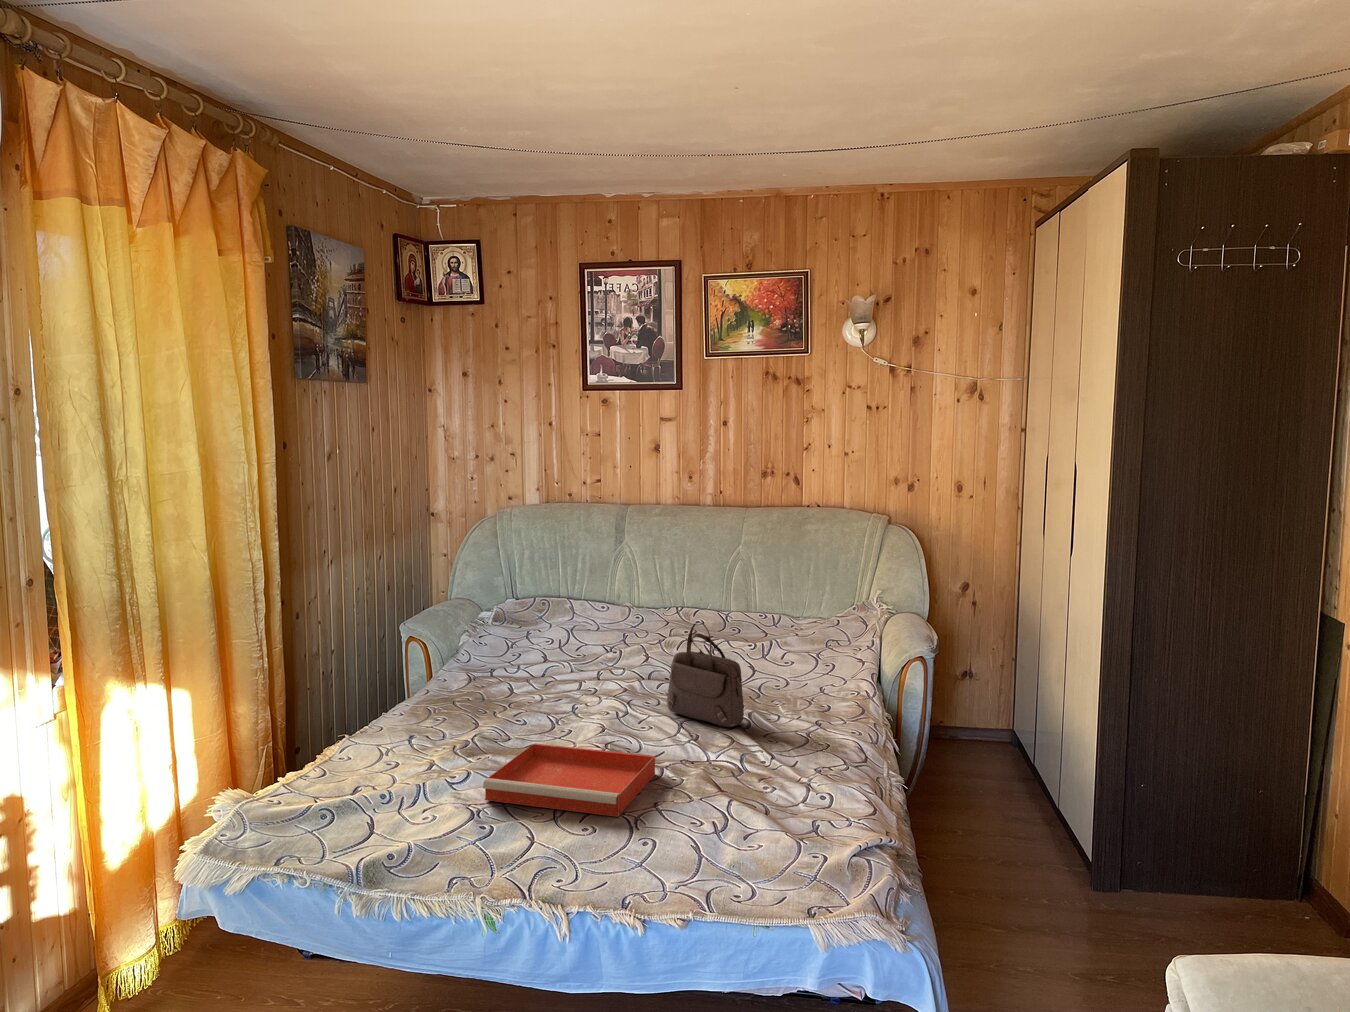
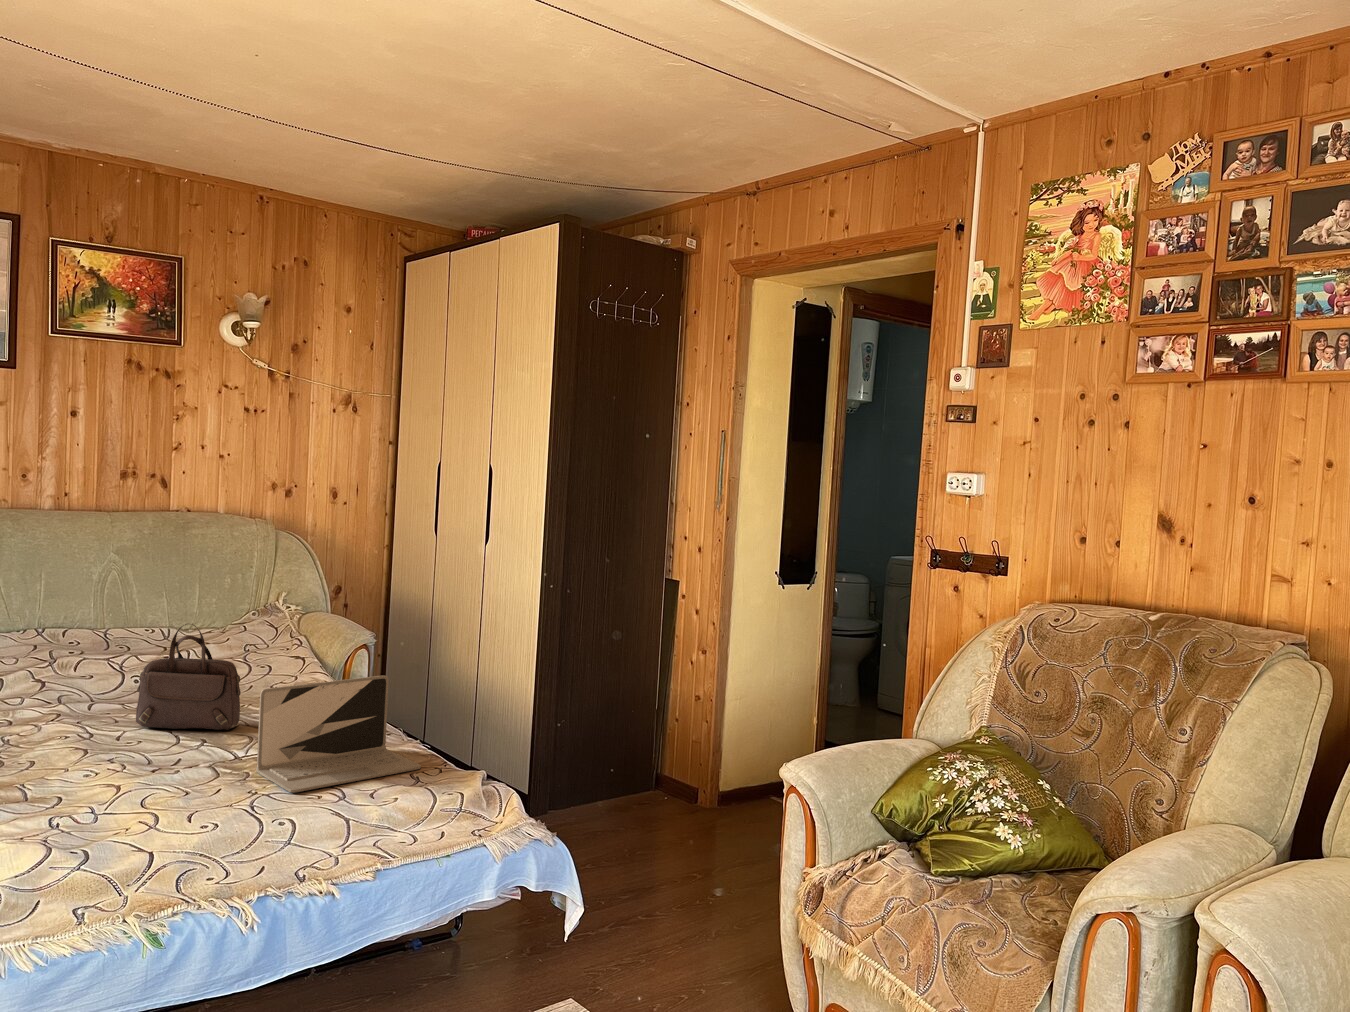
laptop: none [692,699,843,816] -> present [256,675,421,792]
tray: present [483,743,655,817] -> none [41,757,223,834]

